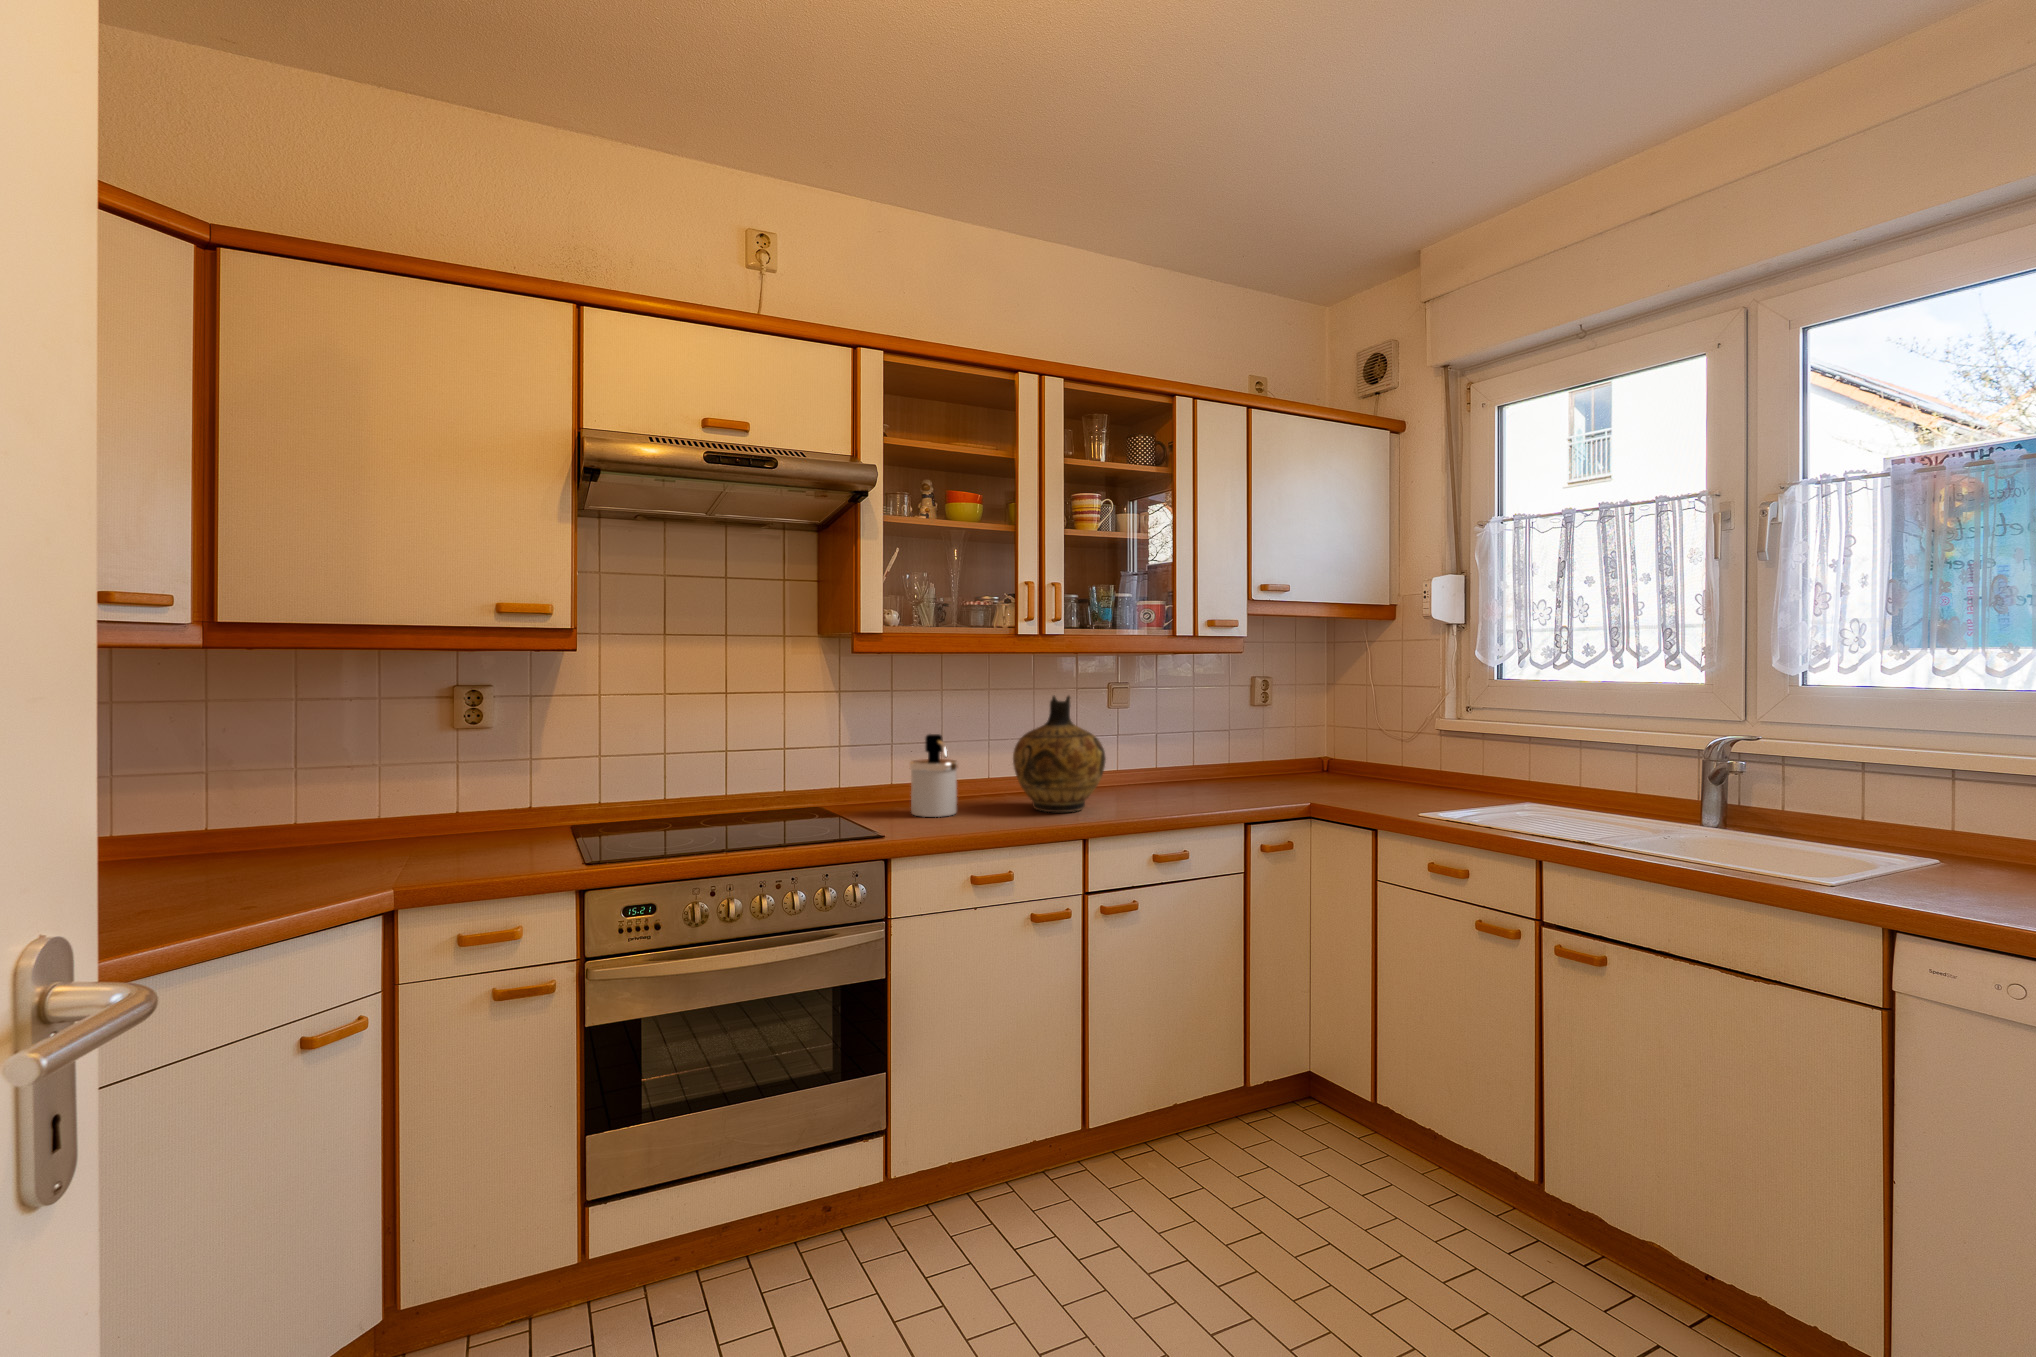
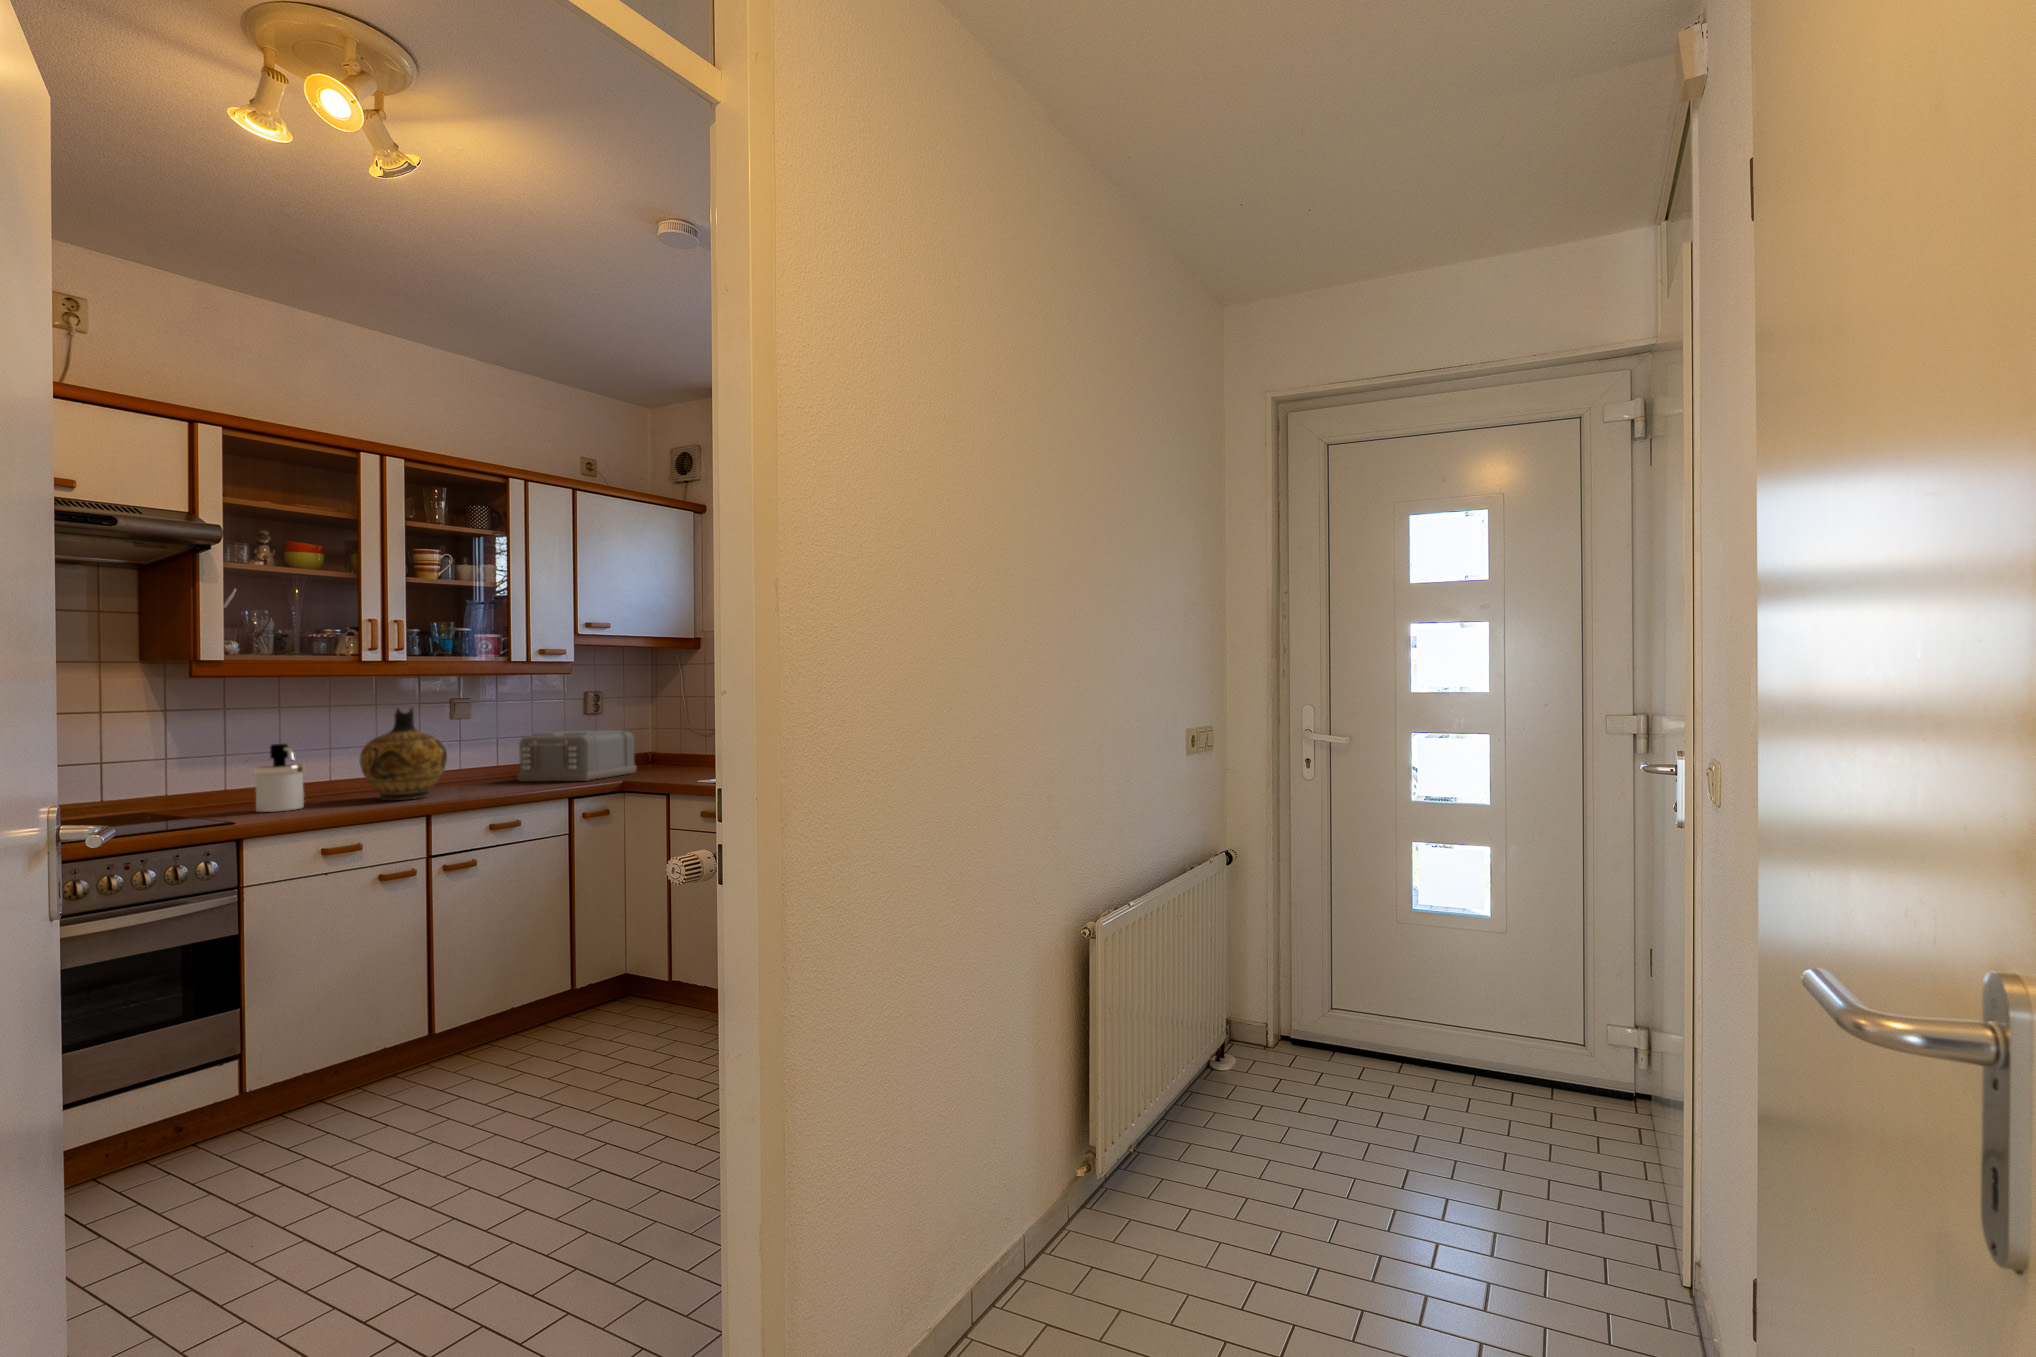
toaster: none [1179,728,1324,801] -> present [518,730,636,781]

